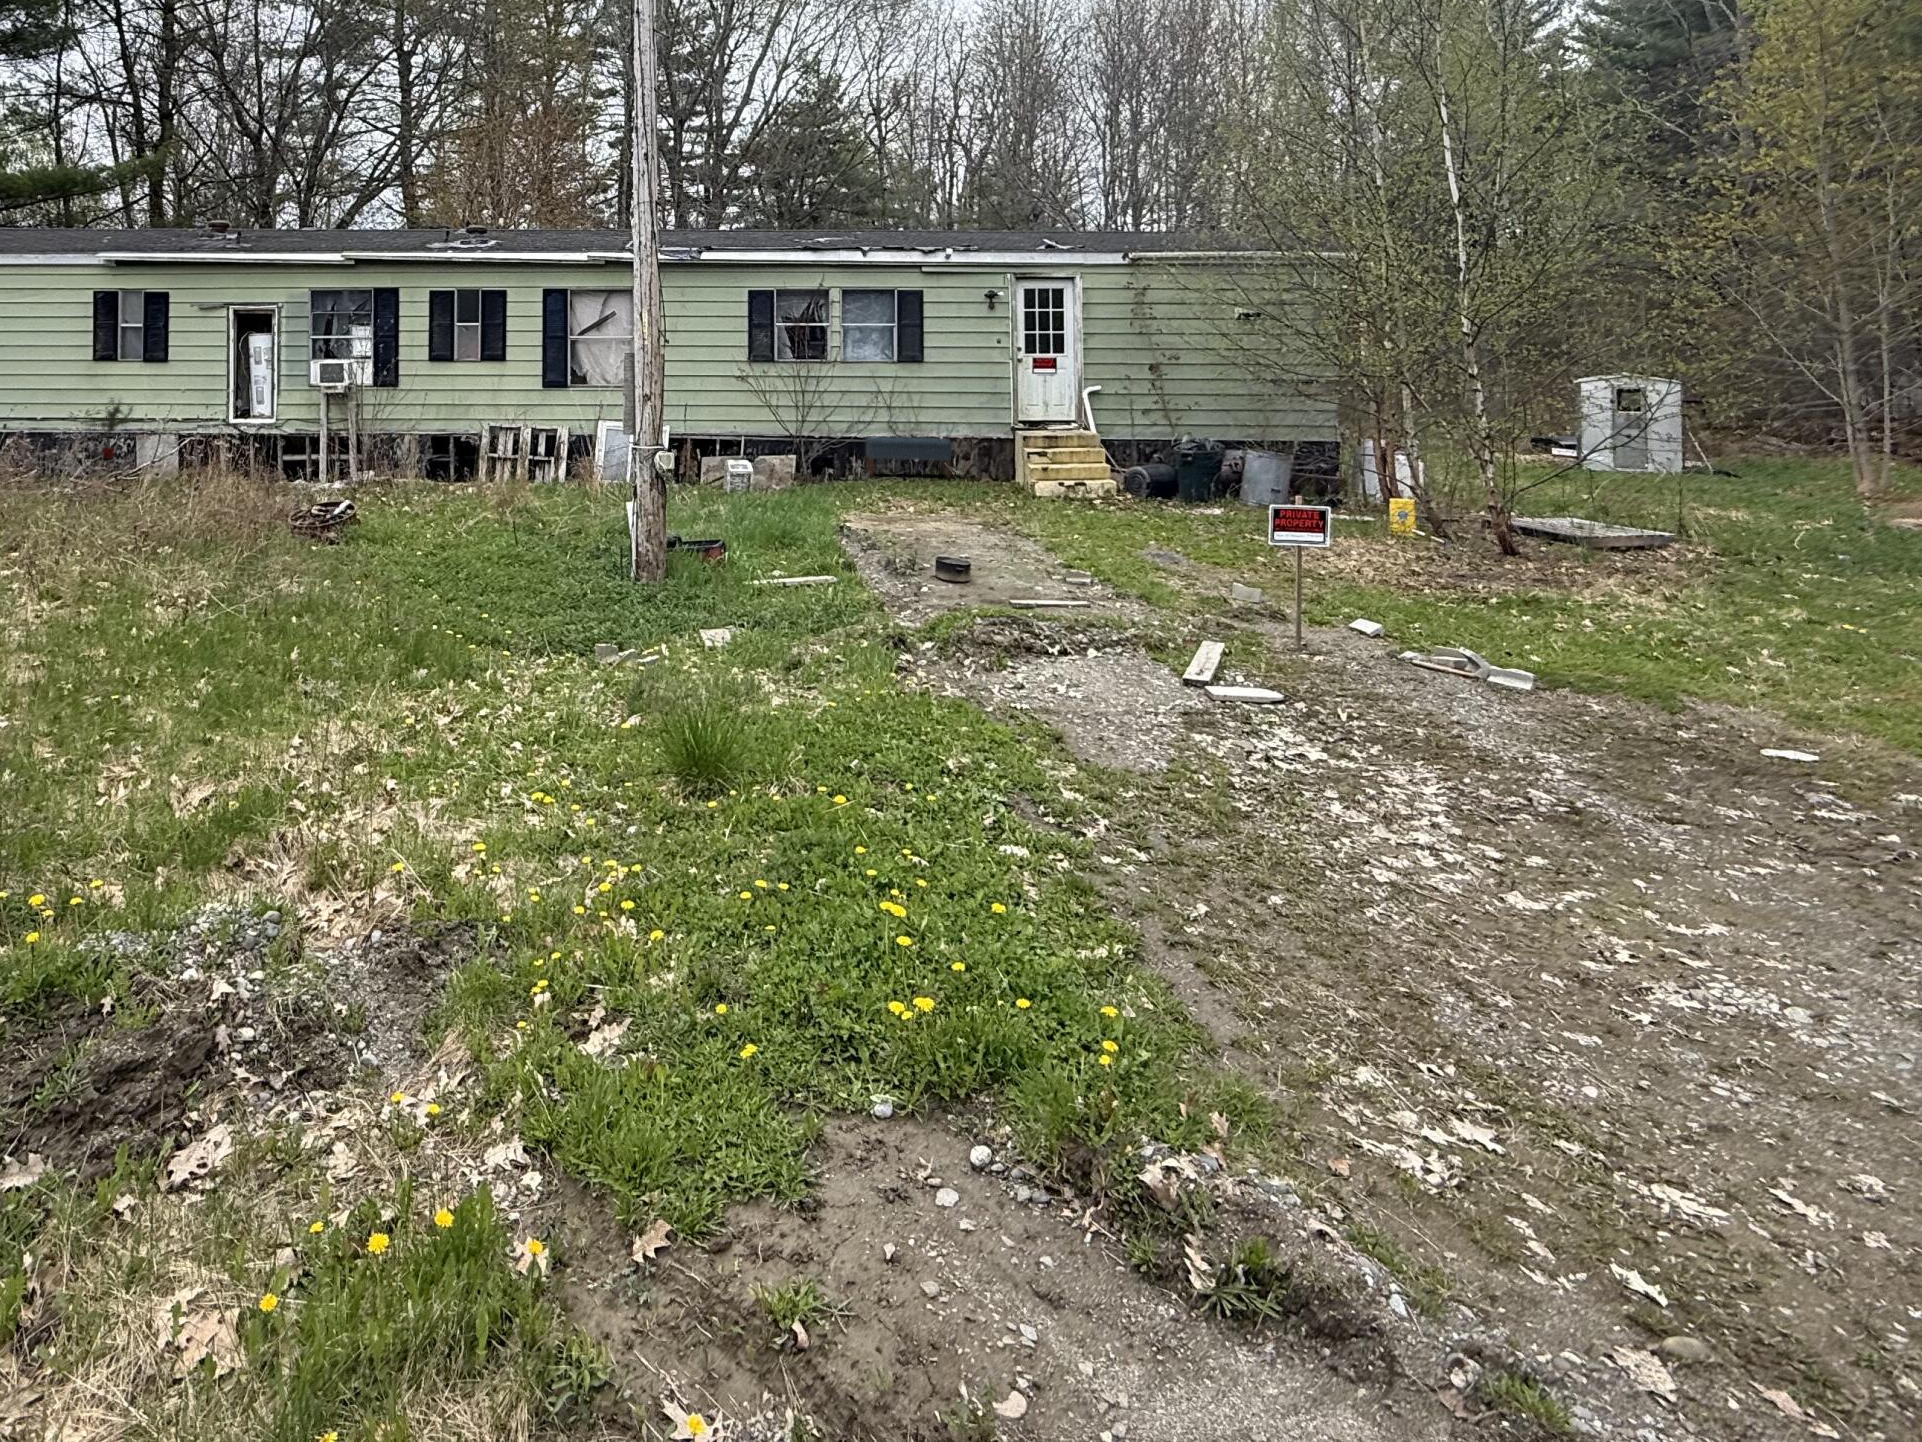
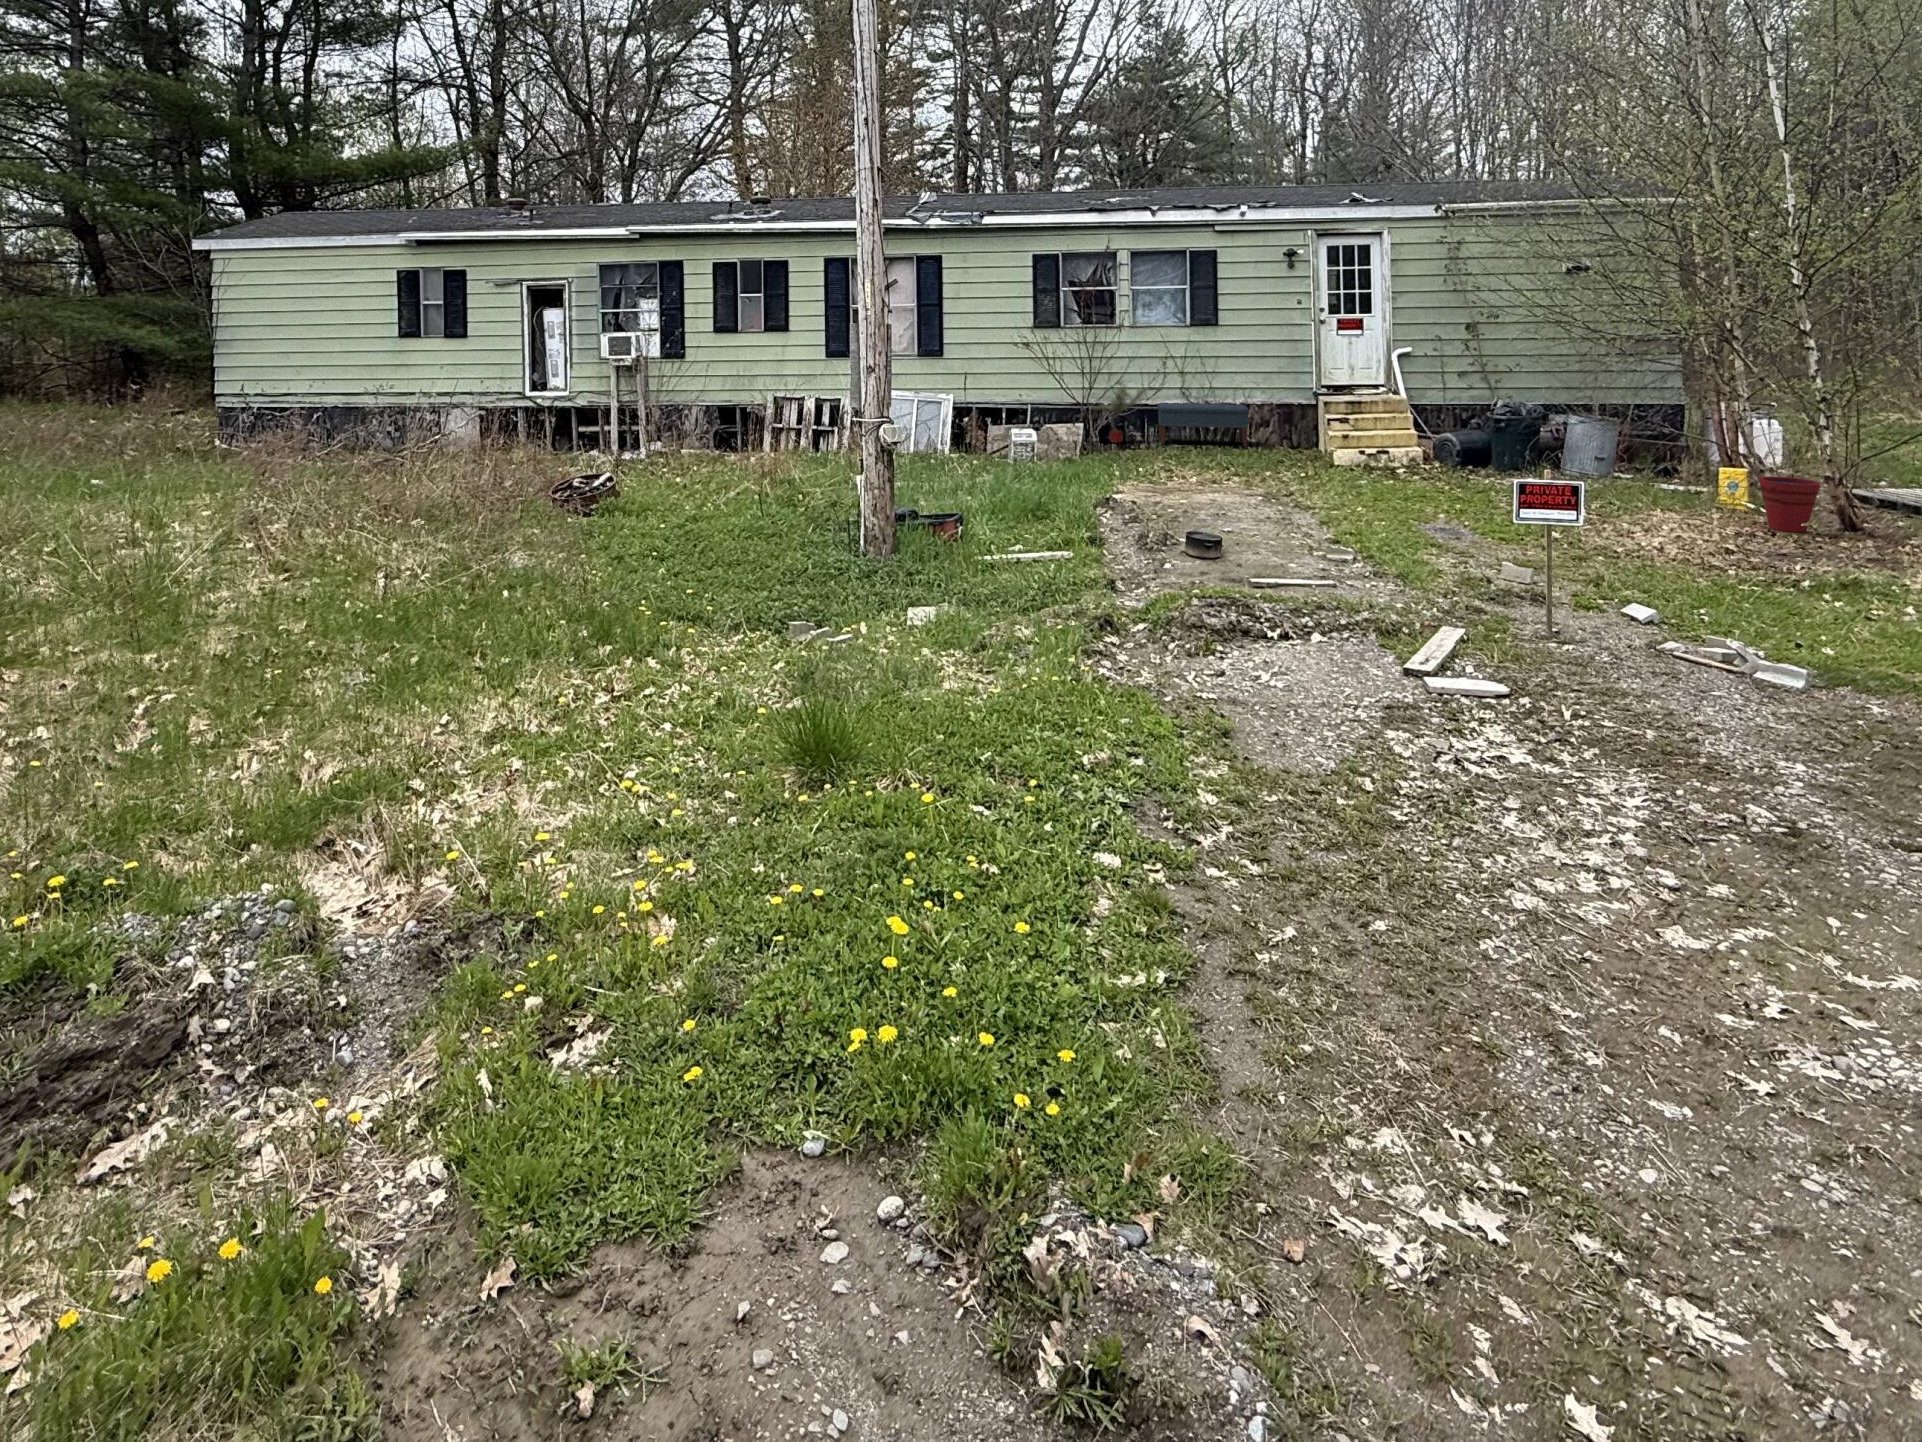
potted tree: present [86,398,133,459] -> present [1091,382,1142,443]
bucket: none [1427,504,1481,554] -> present [1759,477,1820,532]

